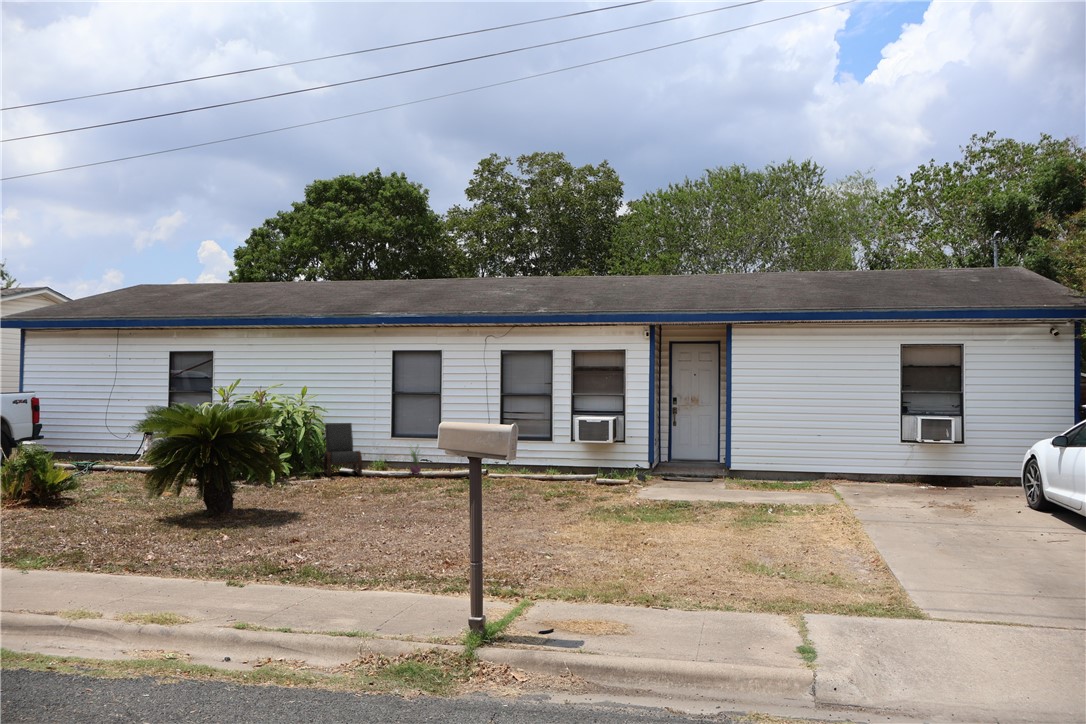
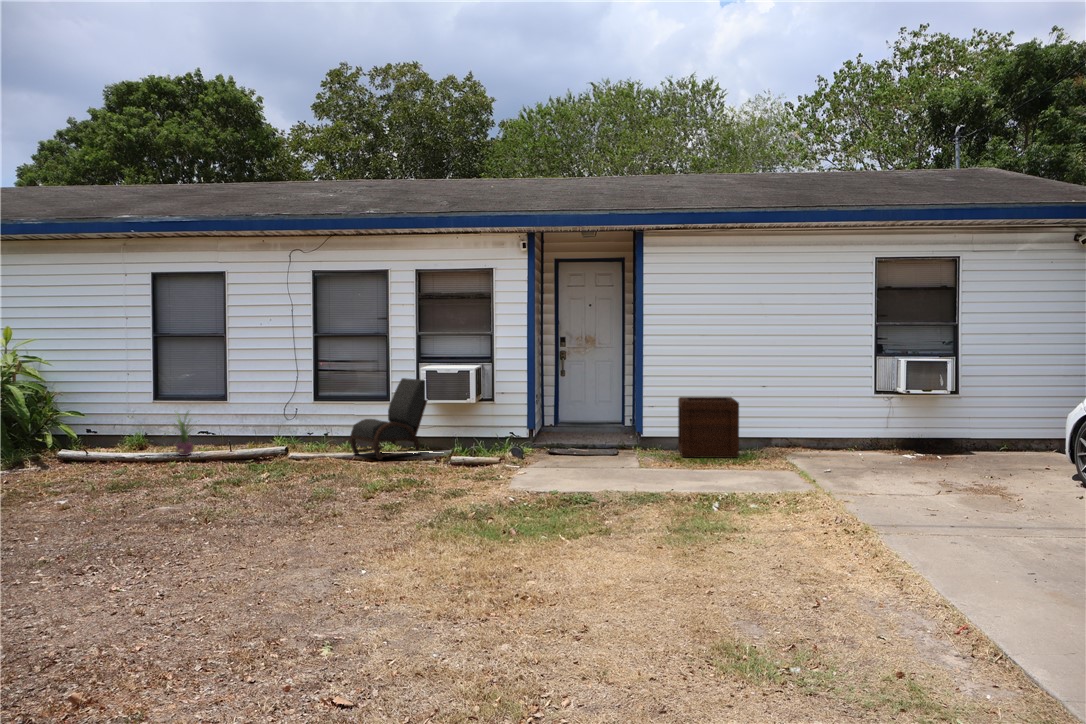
lounge chair: present [323,423,362,476] -> present [350,378,427,460]
wooden crate: none [756,442,799,486] -> present [678,397,739,458]

